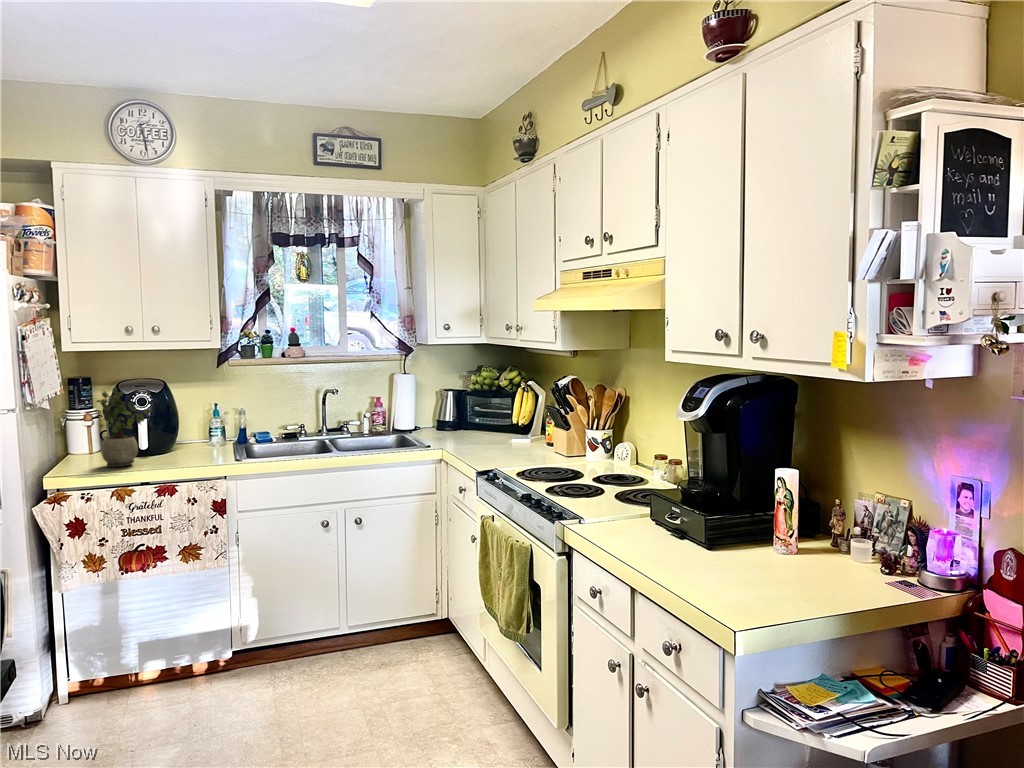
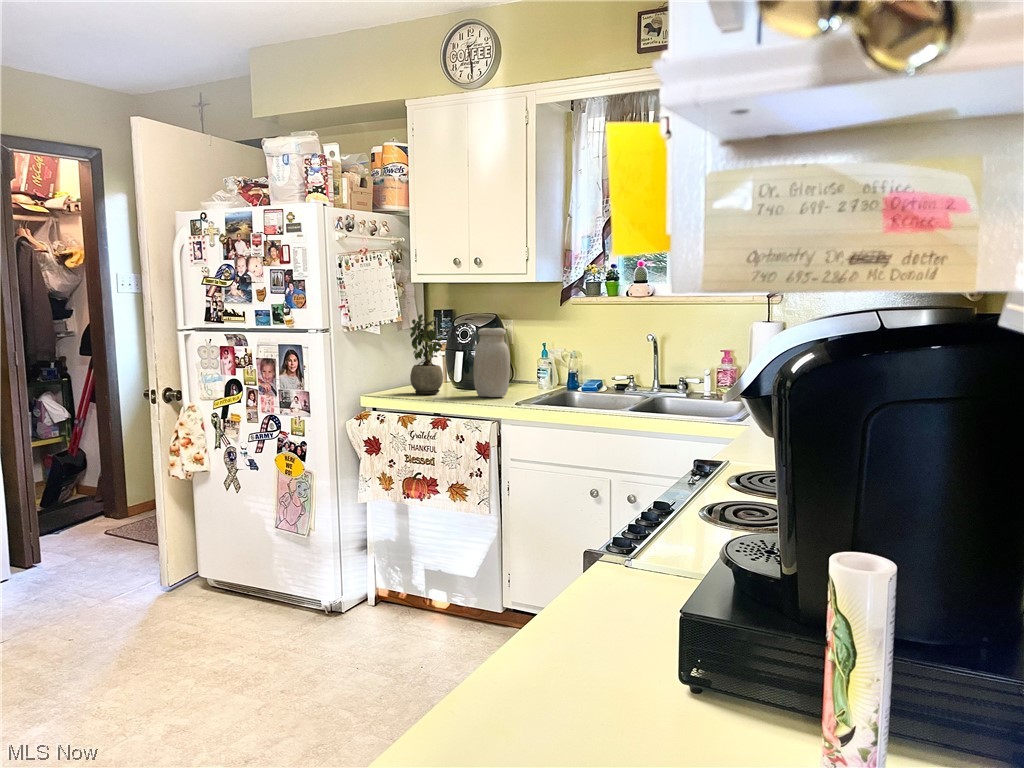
jar: none [169,395,206,460] -> present [474,328,510,397]

